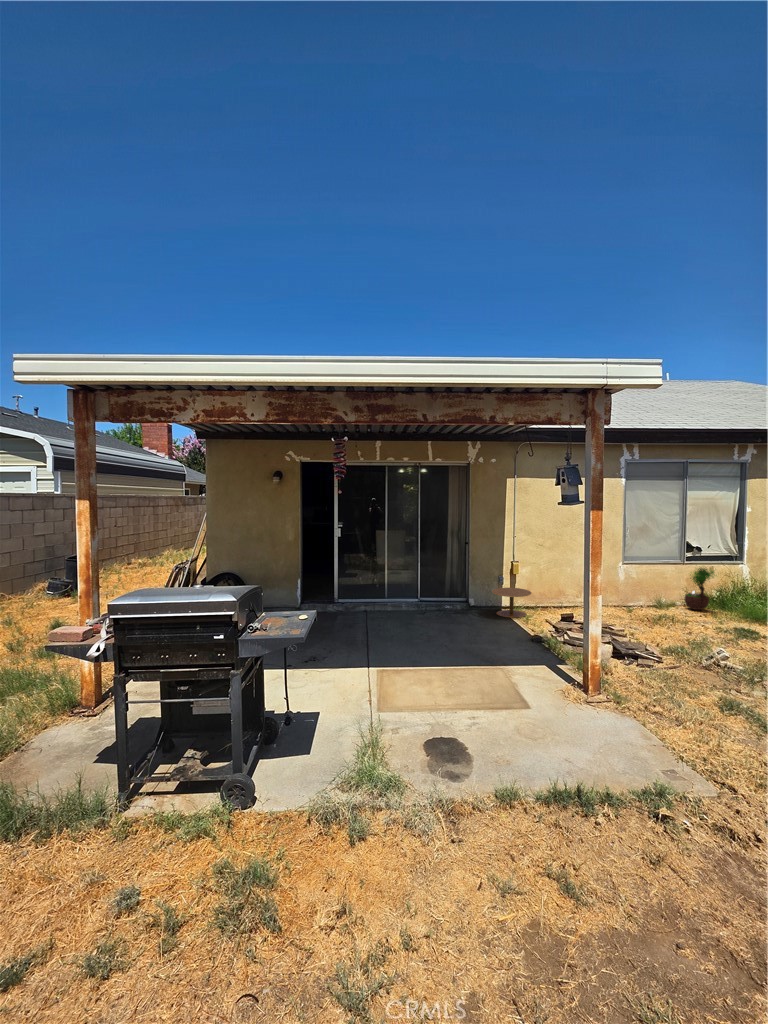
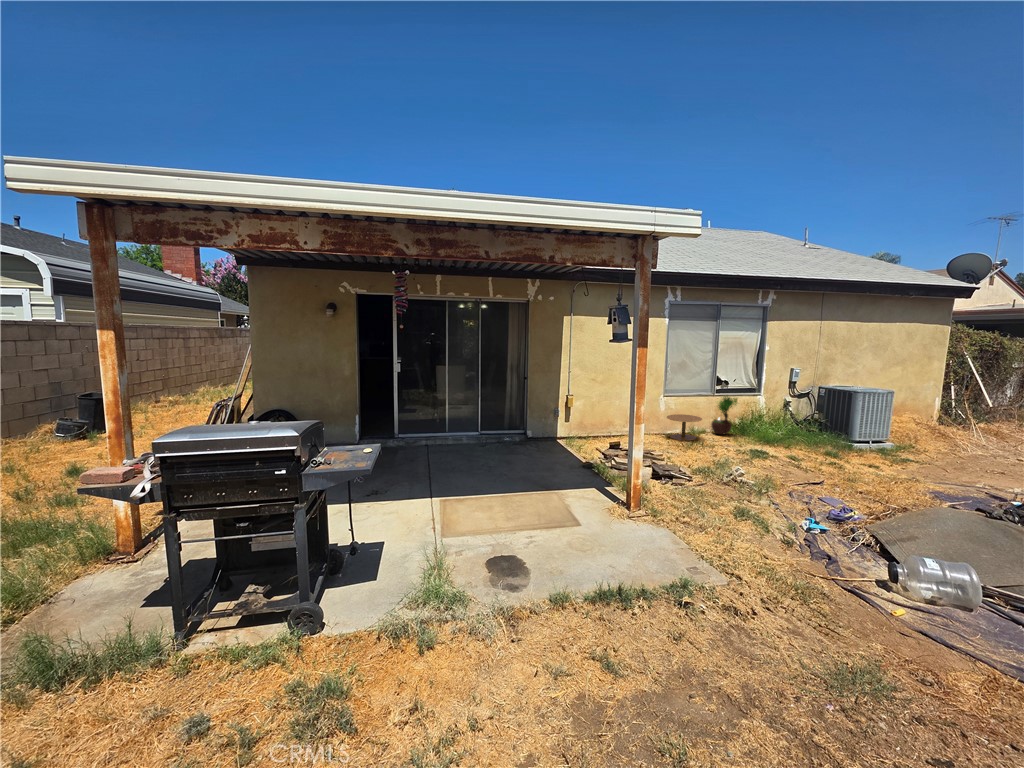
side table: present [492,588,531,617] -> present [667,414,702,440]

